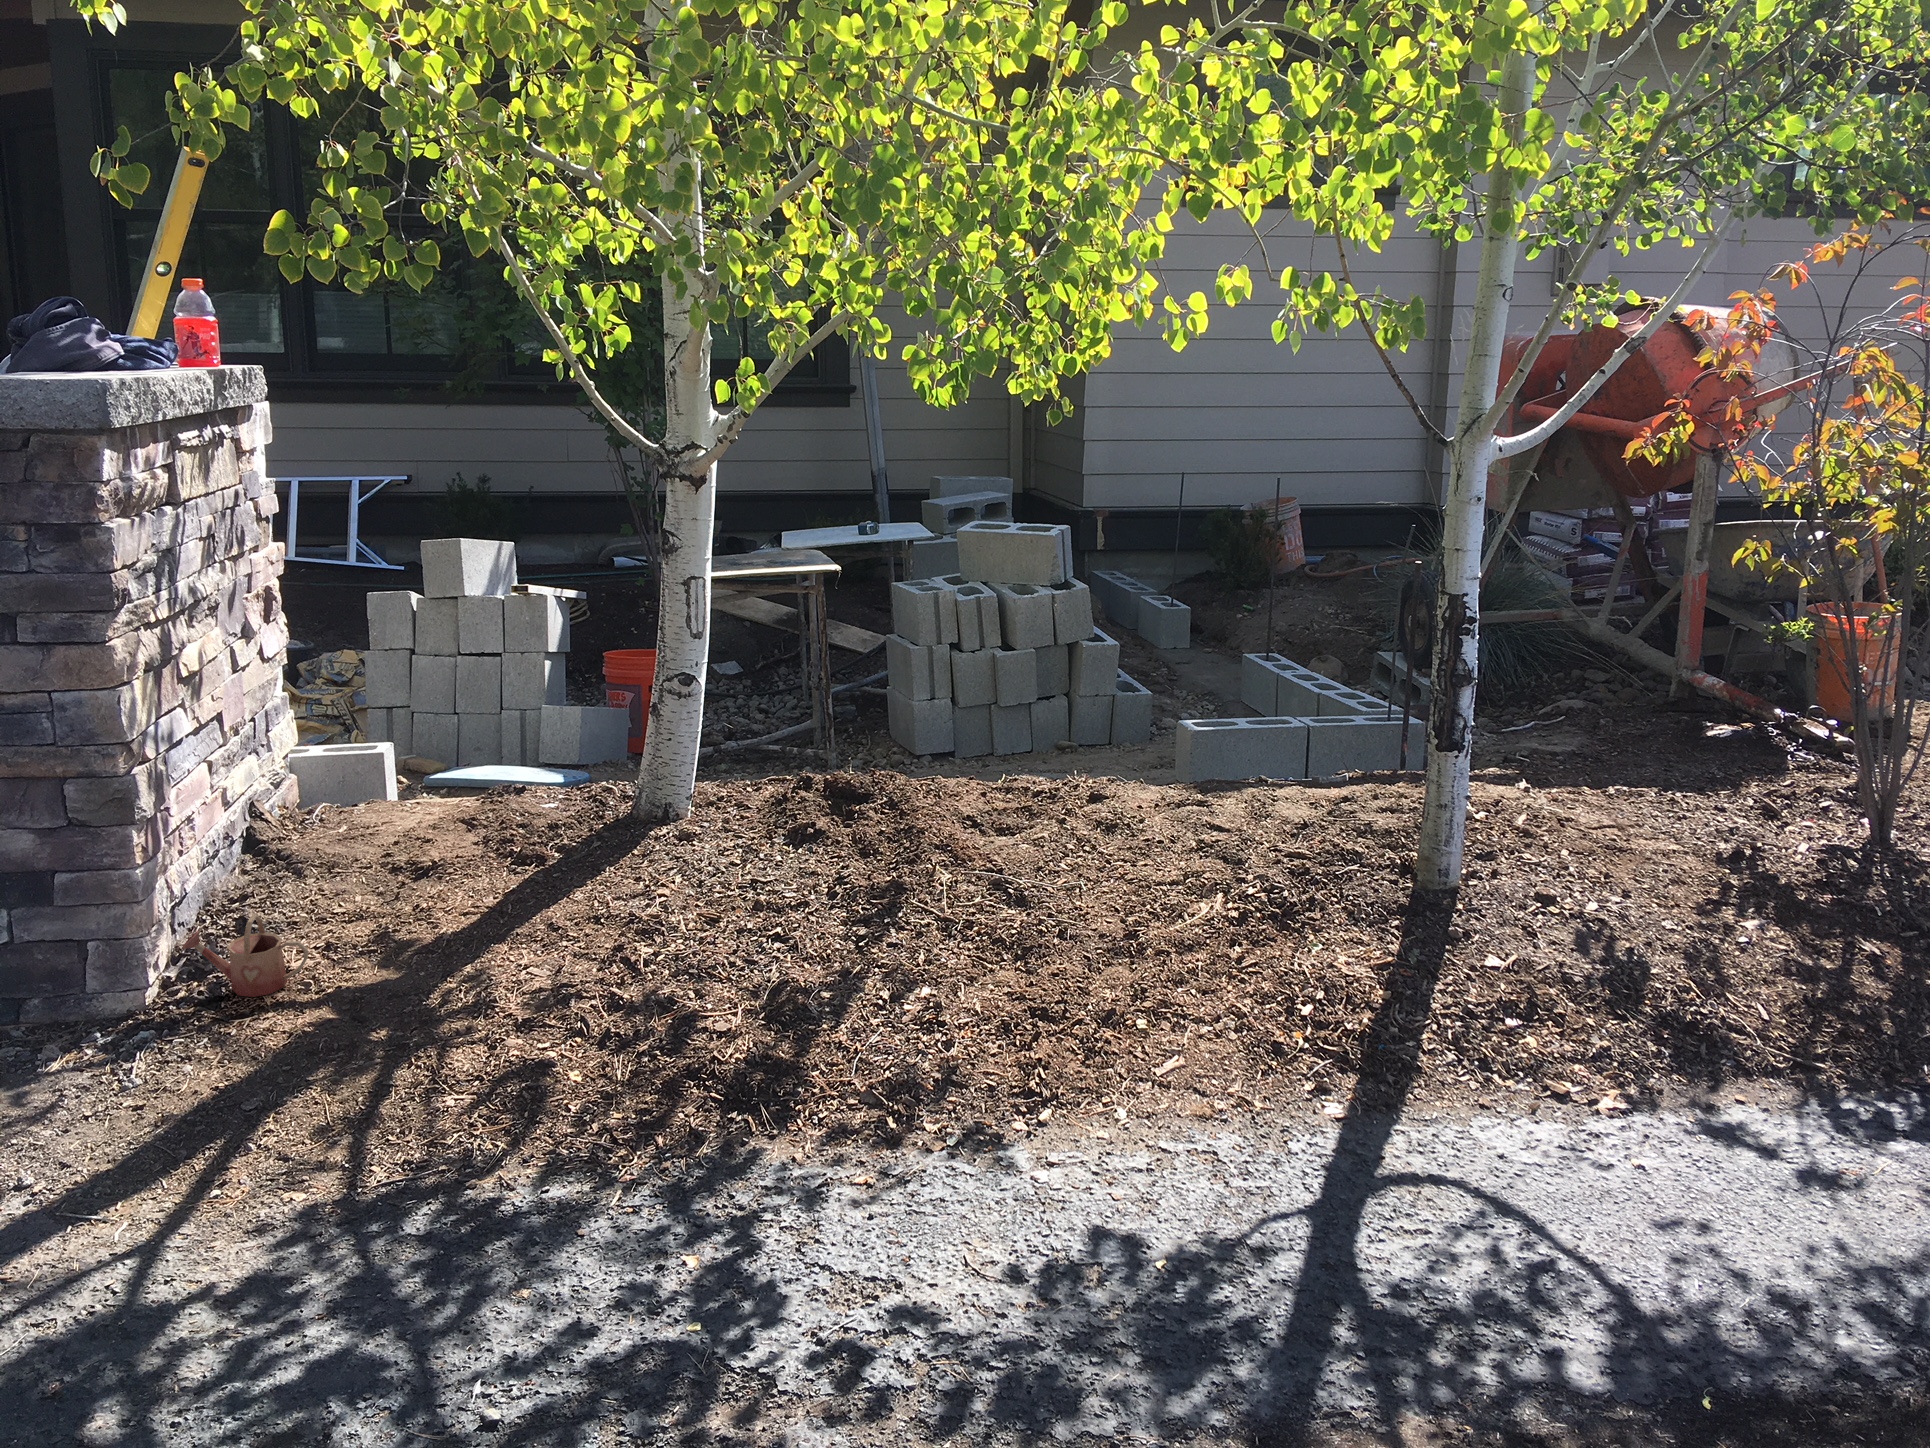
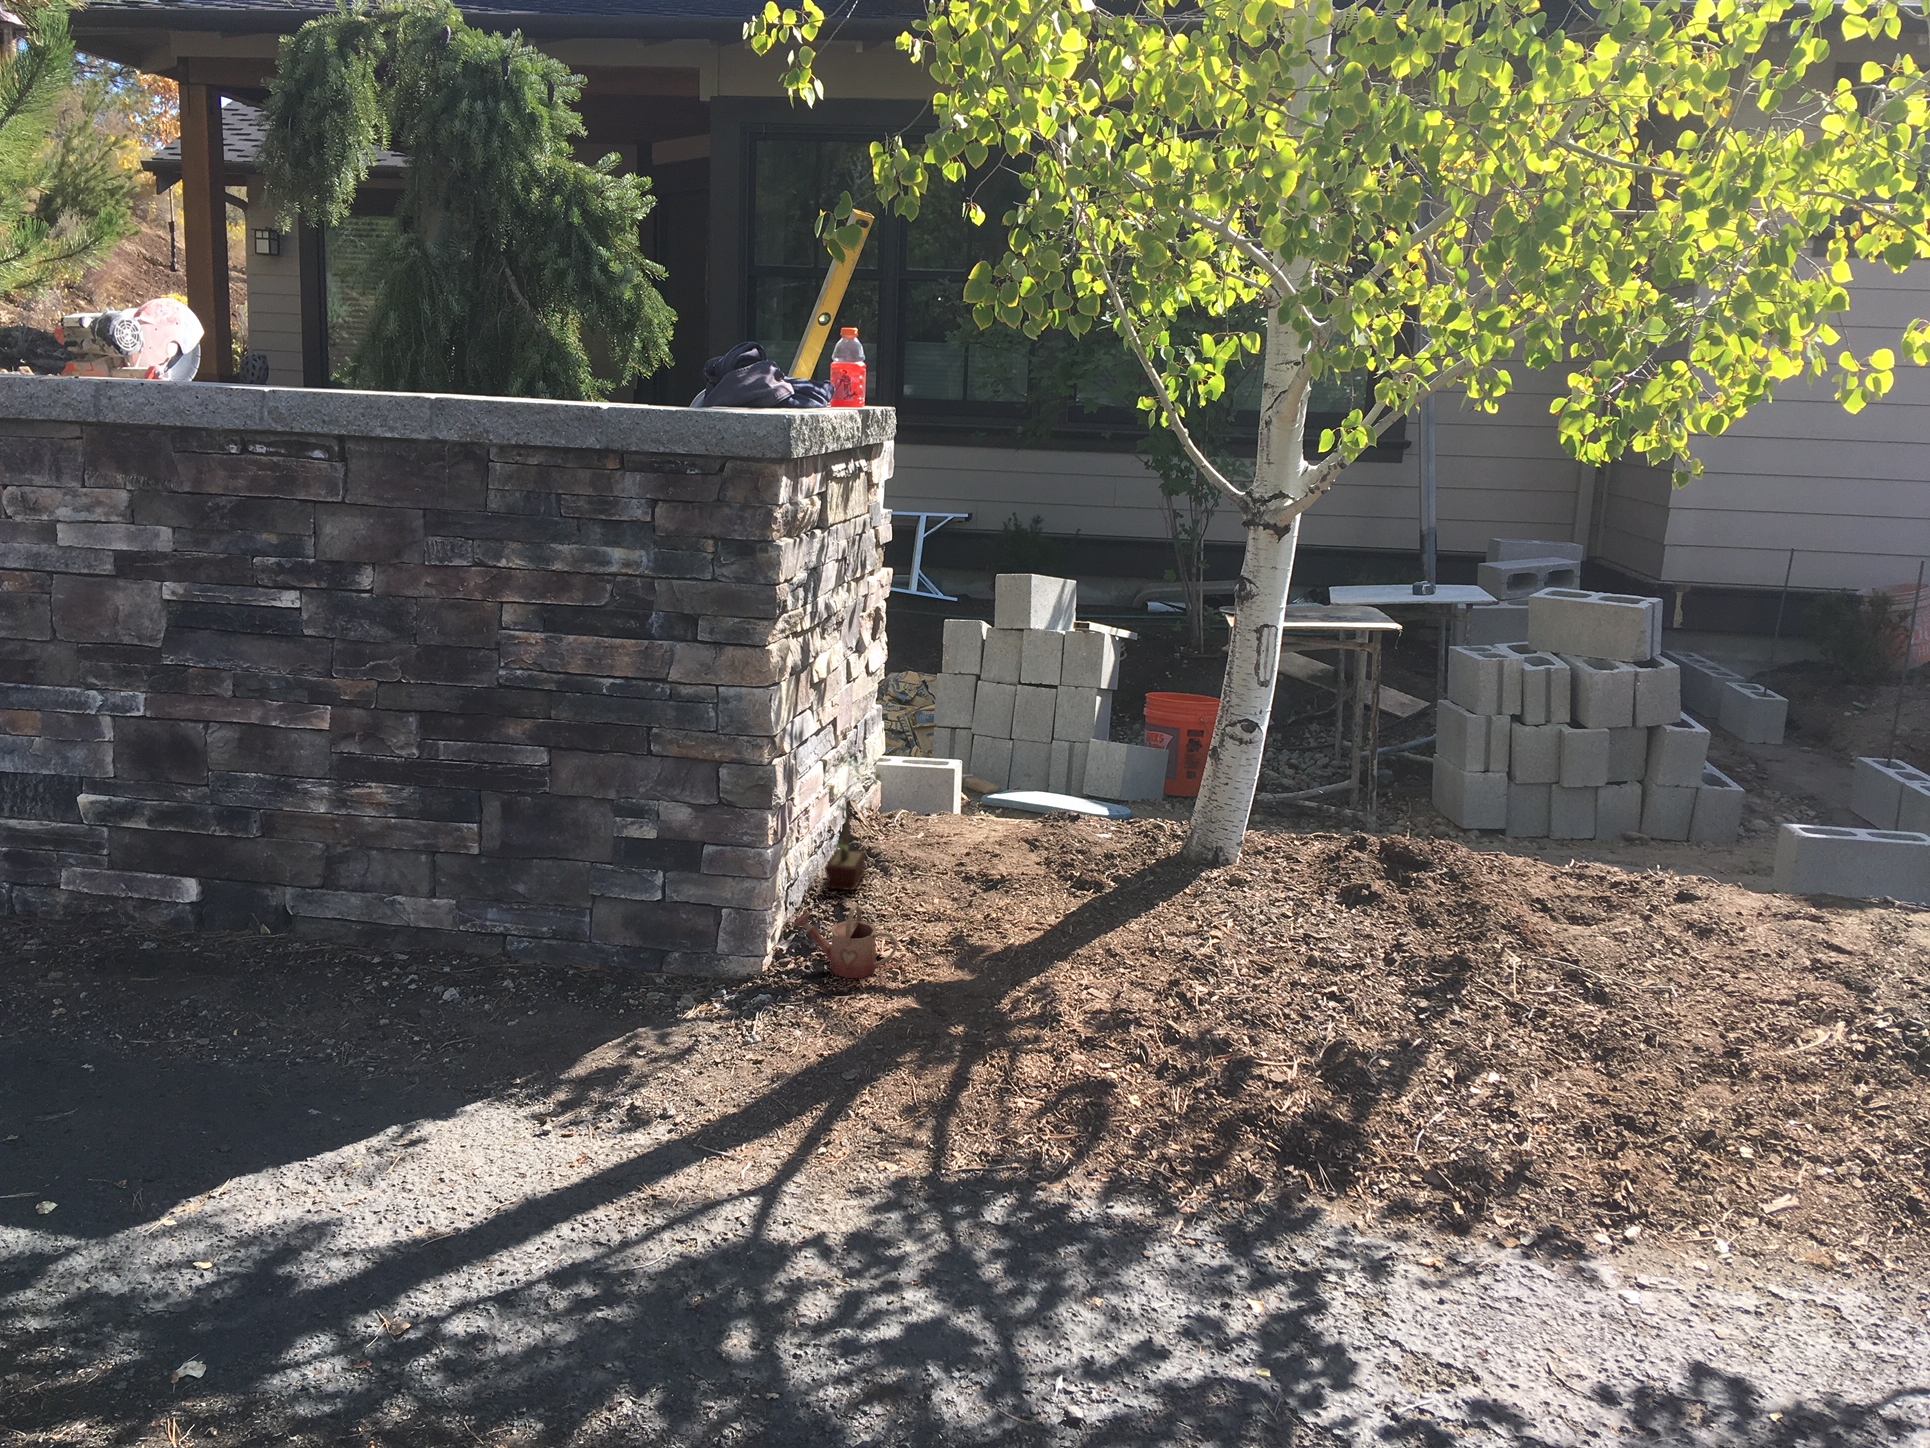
potted plant: none [211,747,287,901] -> present [825,754,882,890]

